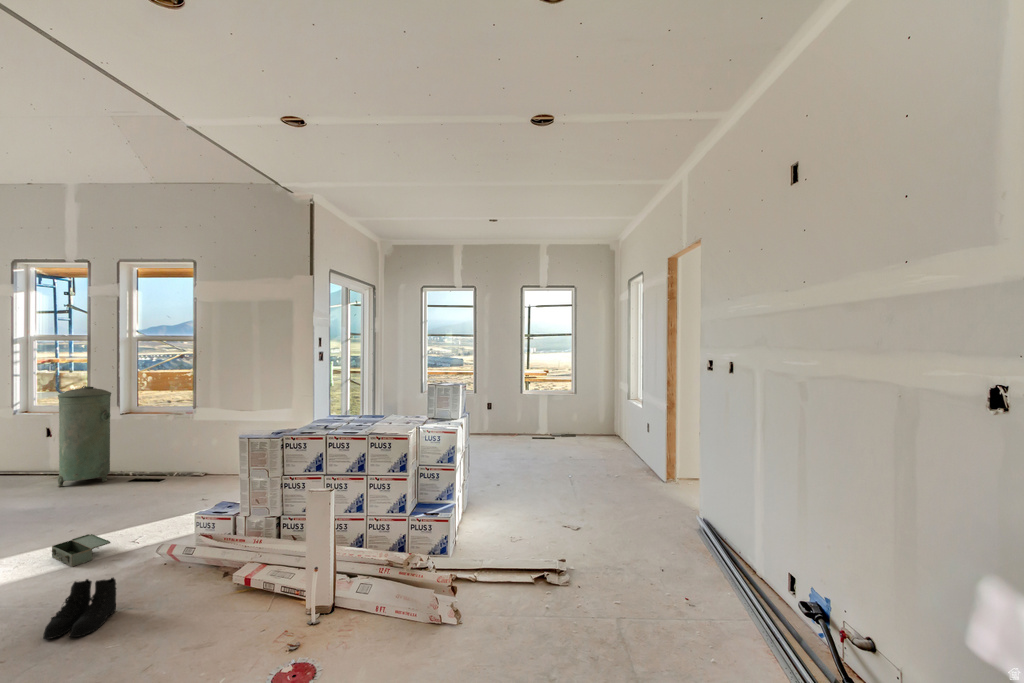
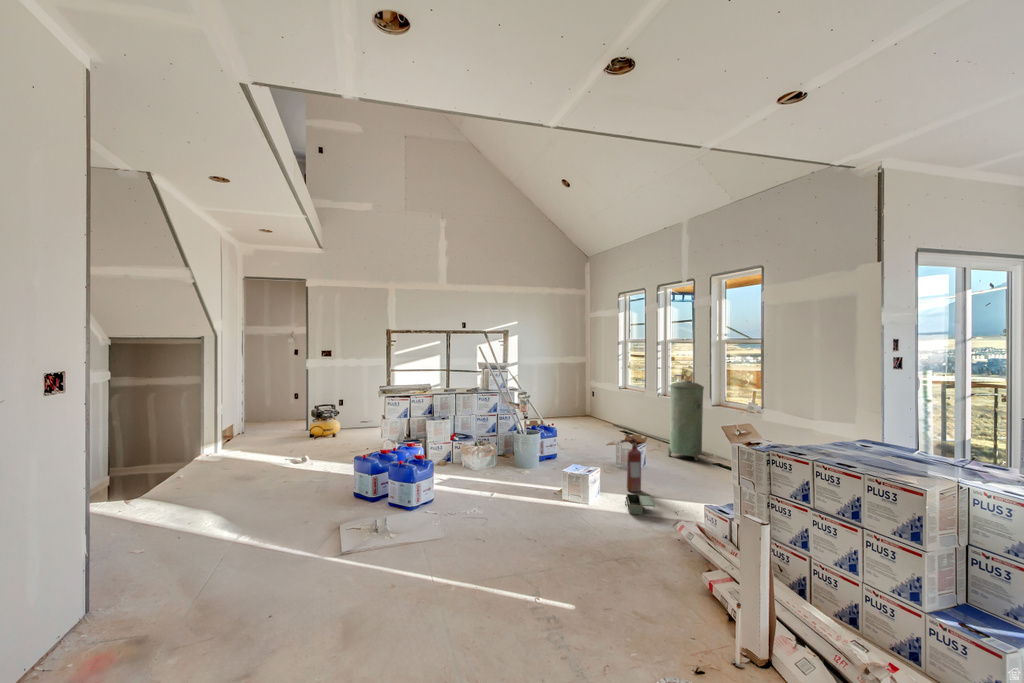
fire extinguisher: none [20,468,61,544] -> present [621,434,641,492]
boots: present [43,578,116,639] -> none [581,521,626,563]

